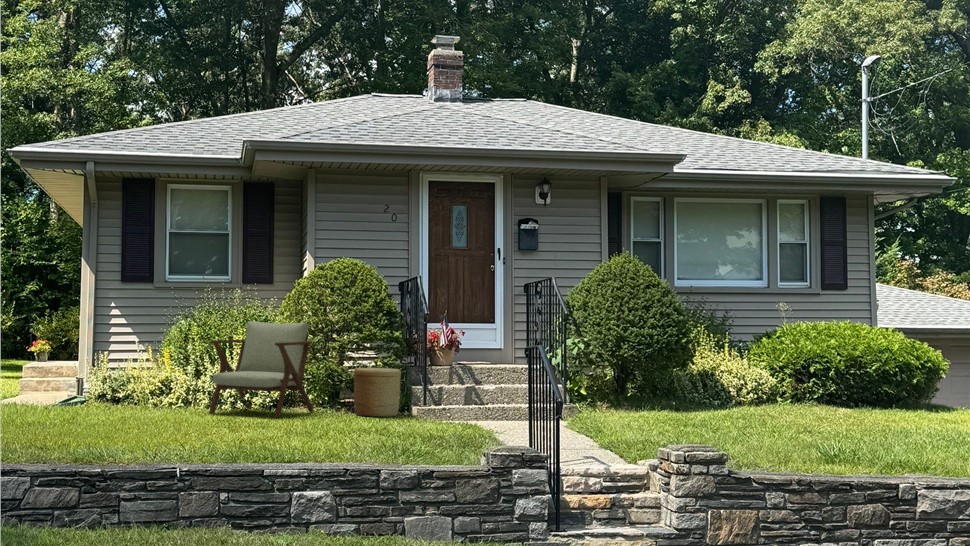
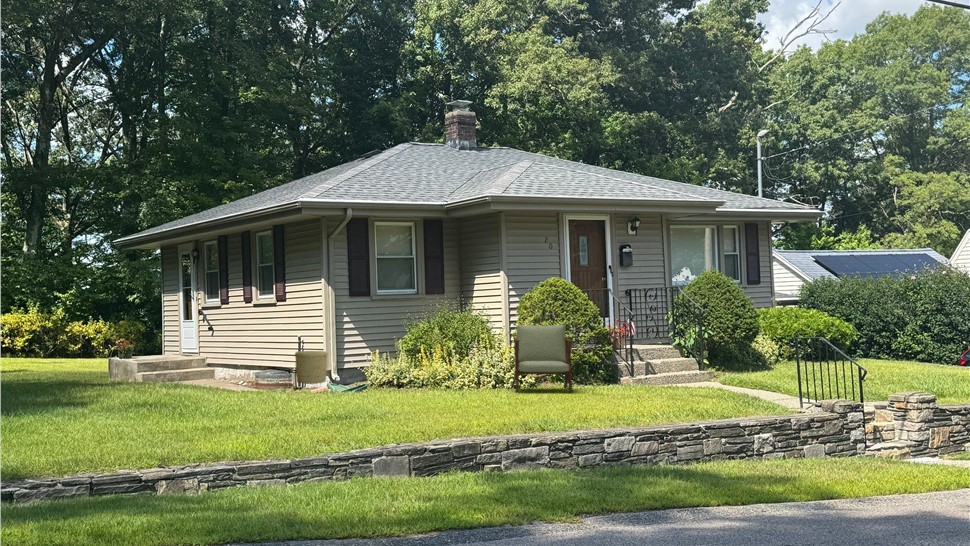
woven basket: present [353,368,401,417] -> present [295,351,328,384]

